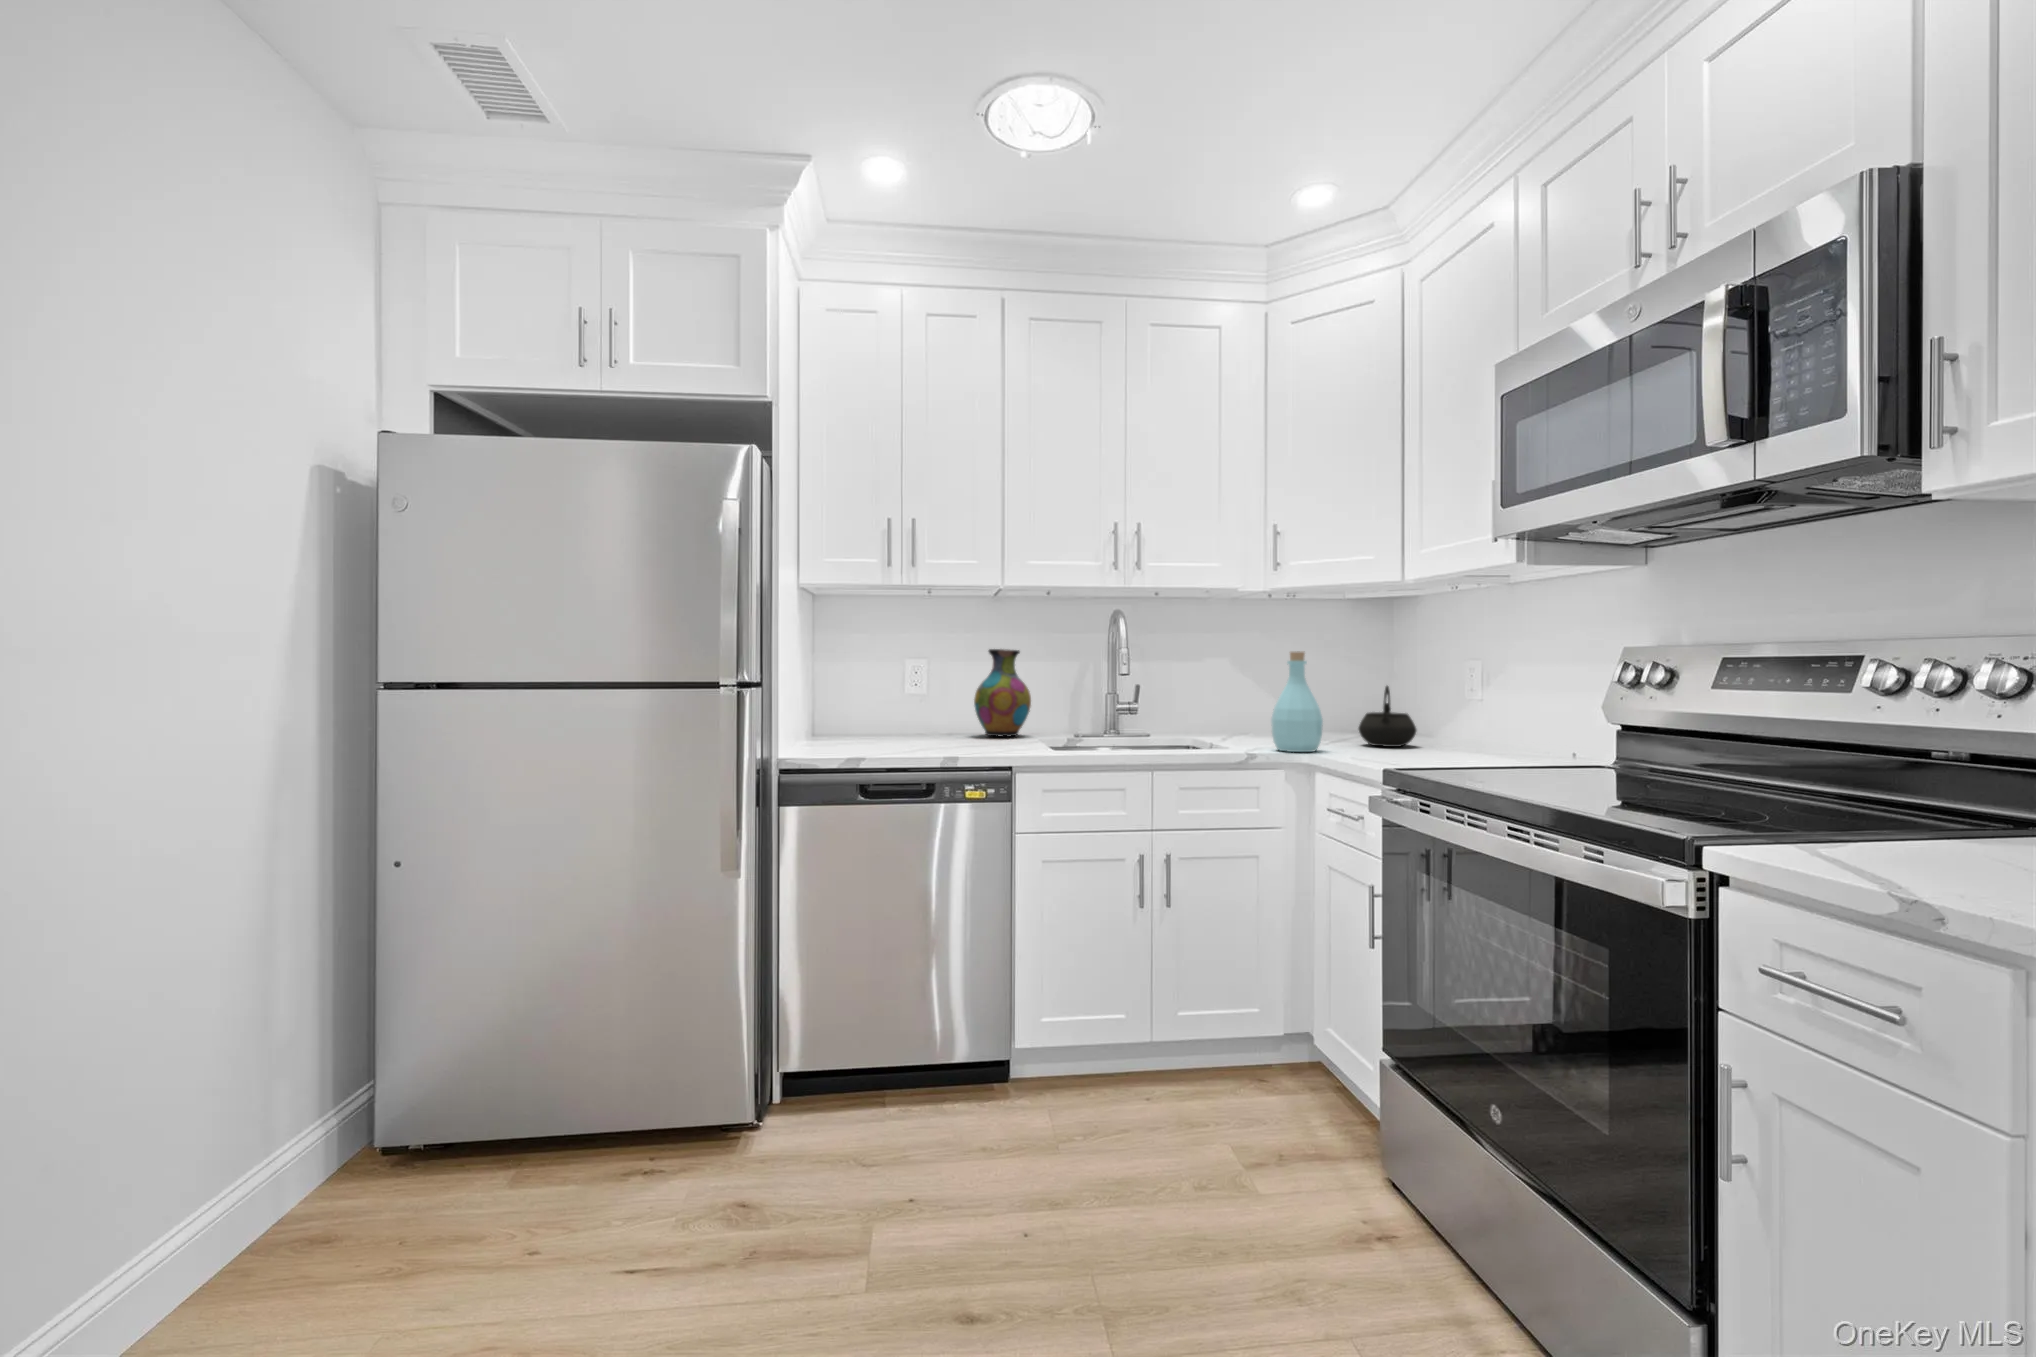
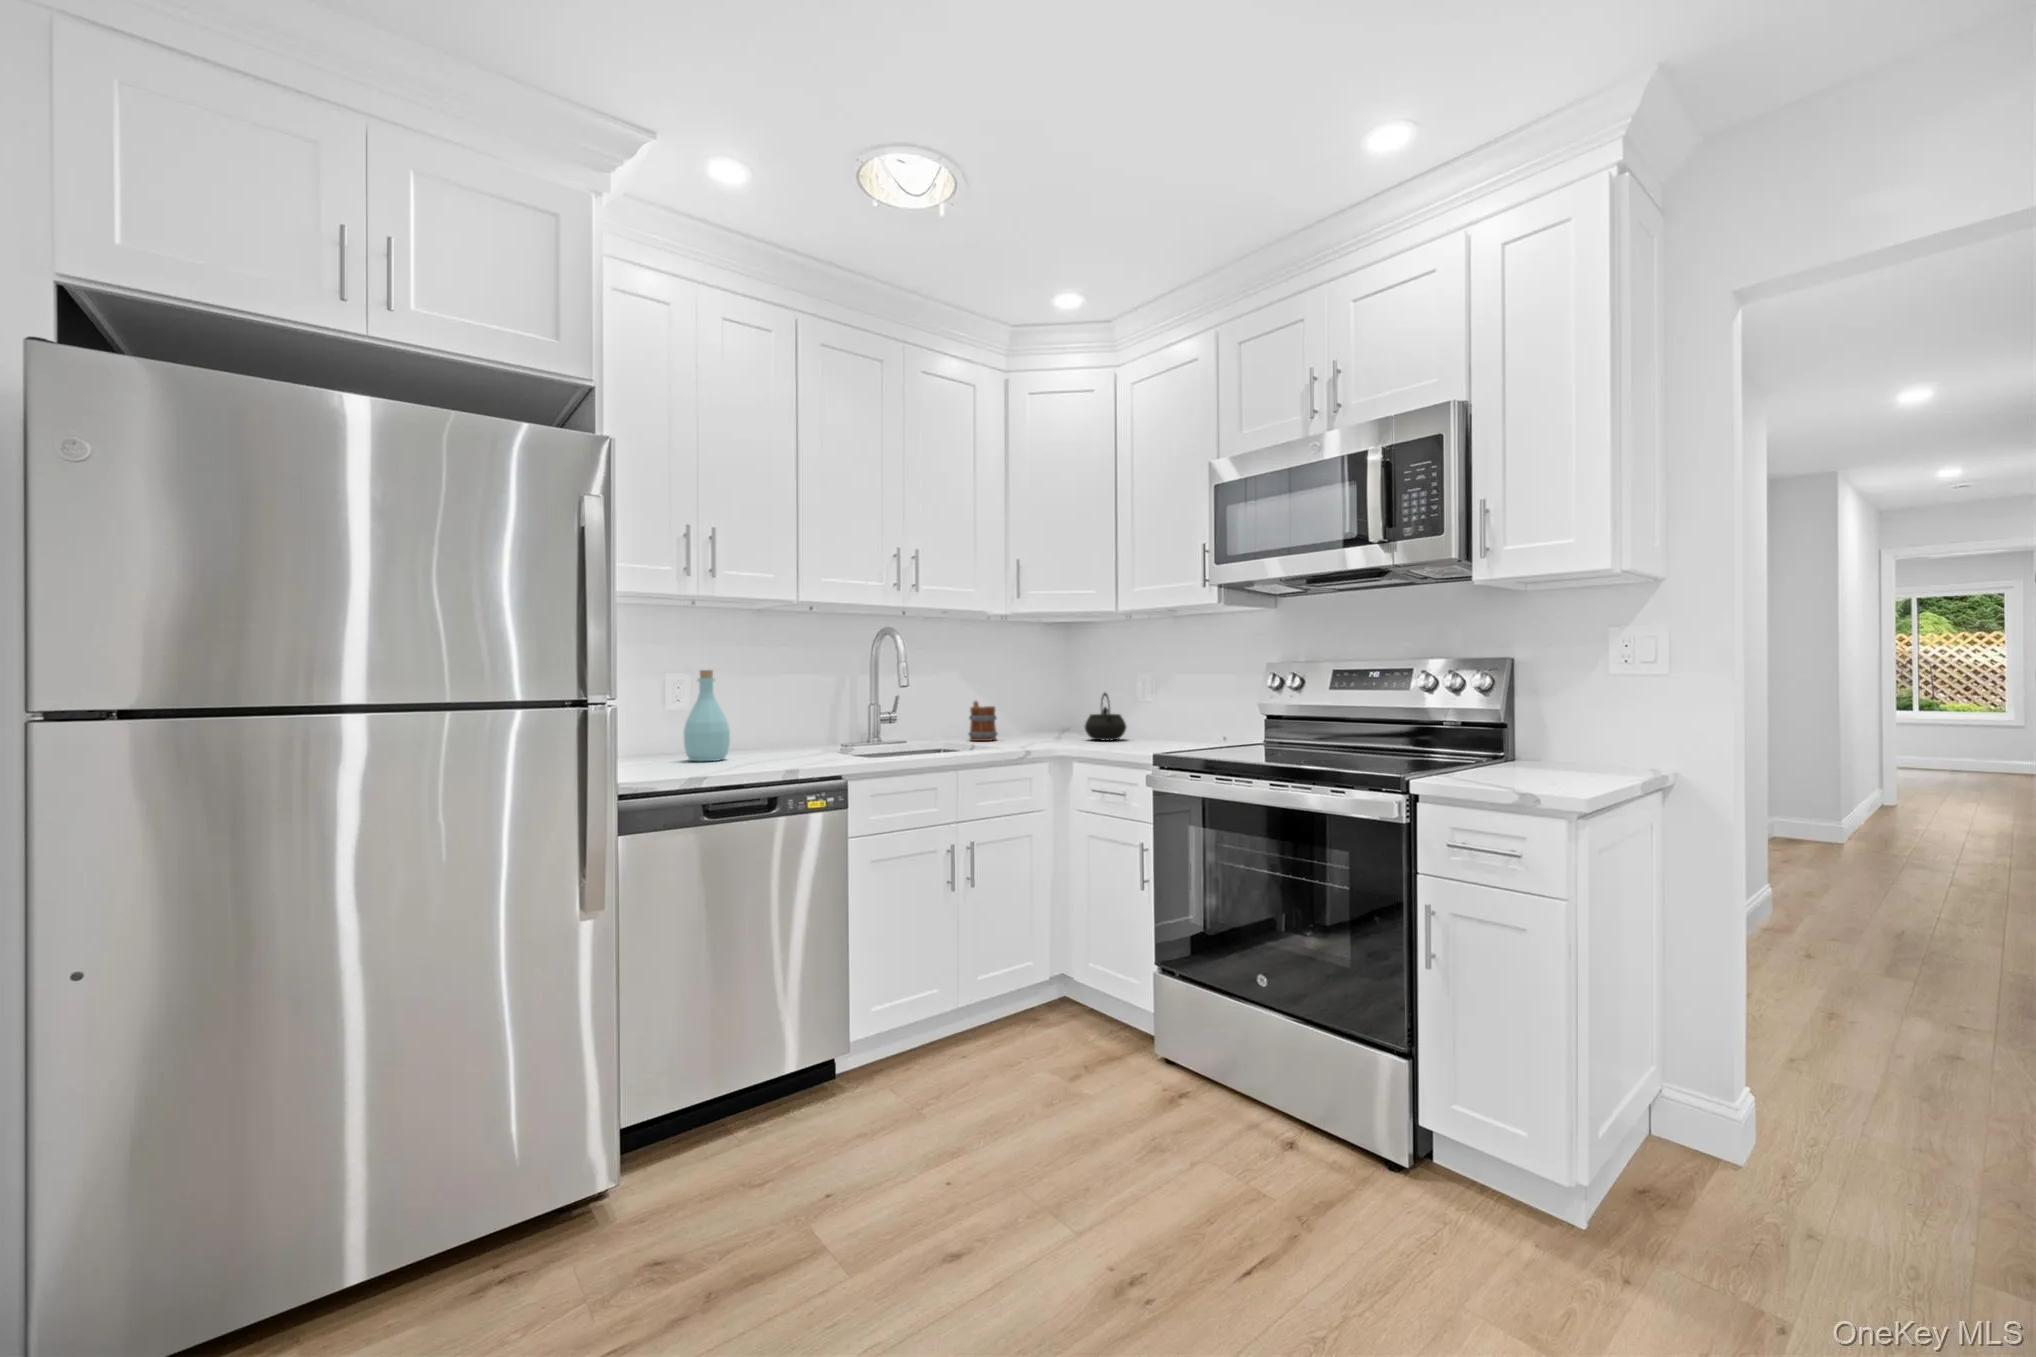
vase: present [974,649,1031,737] -> none [745,664,803,751]
bottle: present [1271,651,1323,752] -> present [684,670,730,761]
mug: none [1221,691,1254,738] -> present [969,701,997,741]

